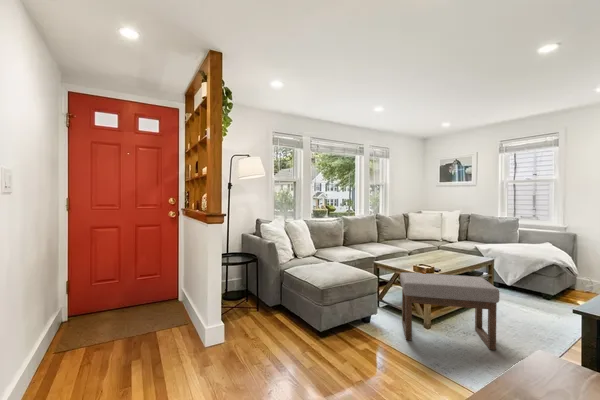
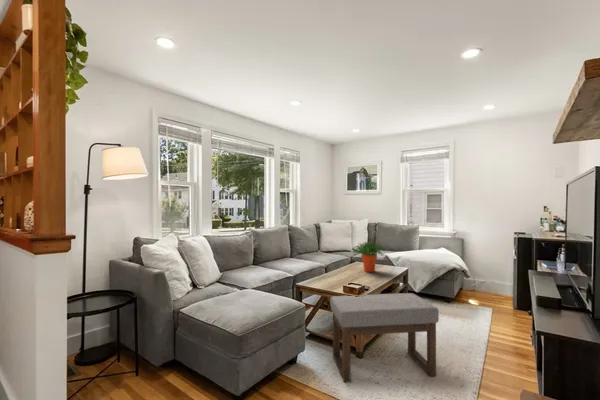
potted plant: none [431,230,466,258] -> present [356,242,383,272]

